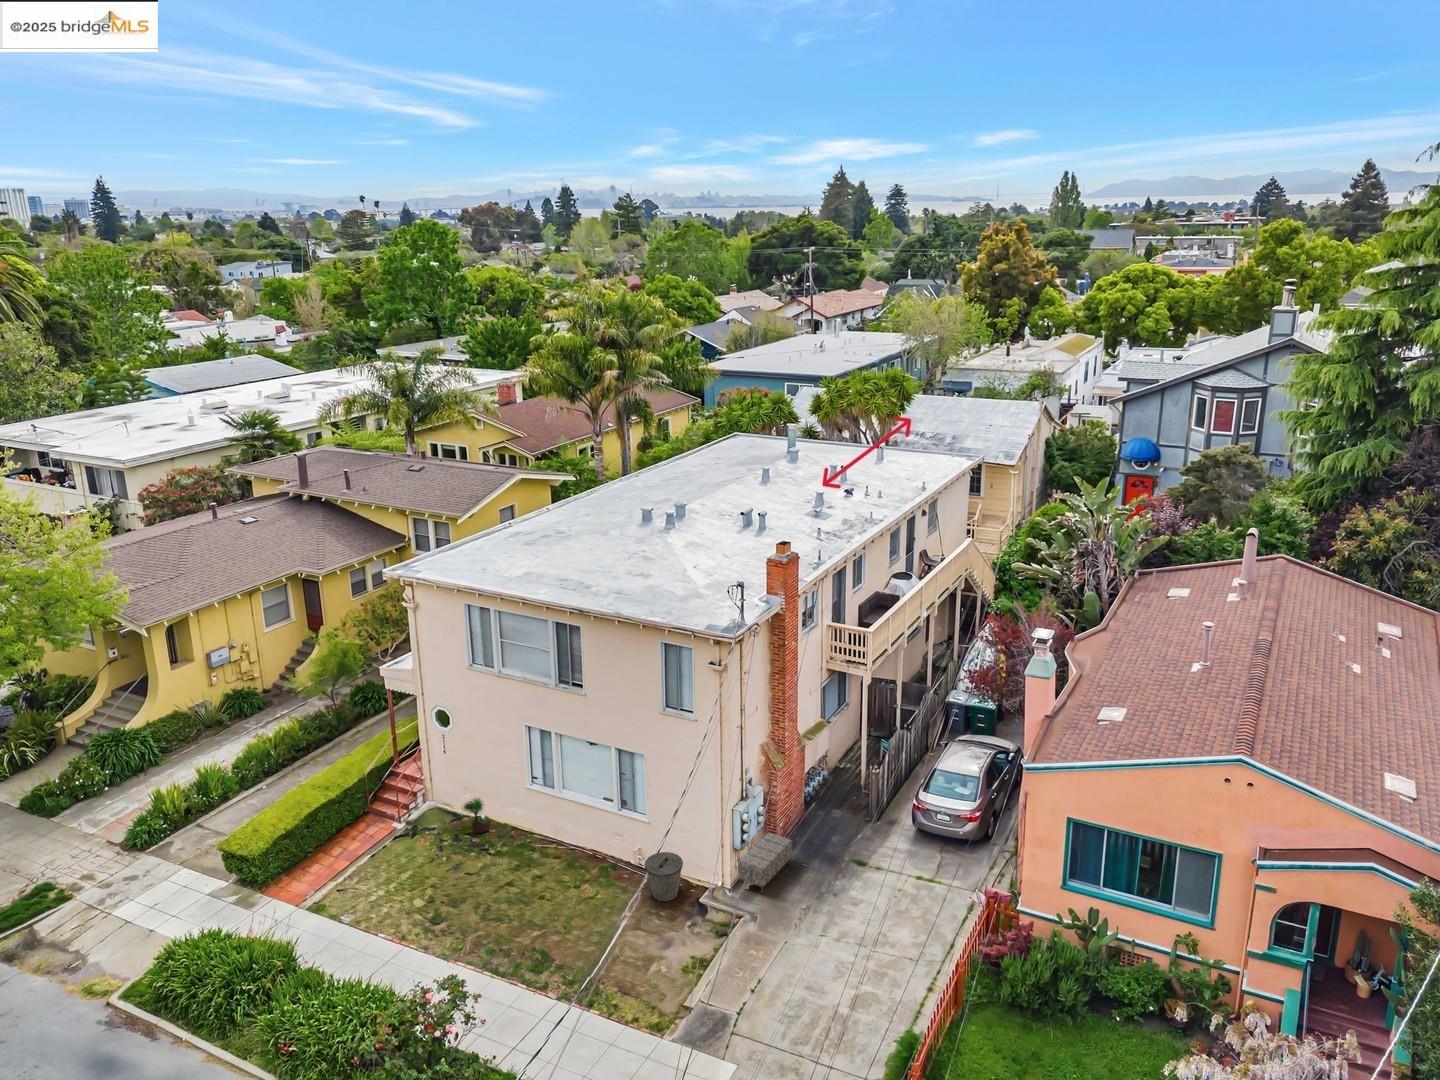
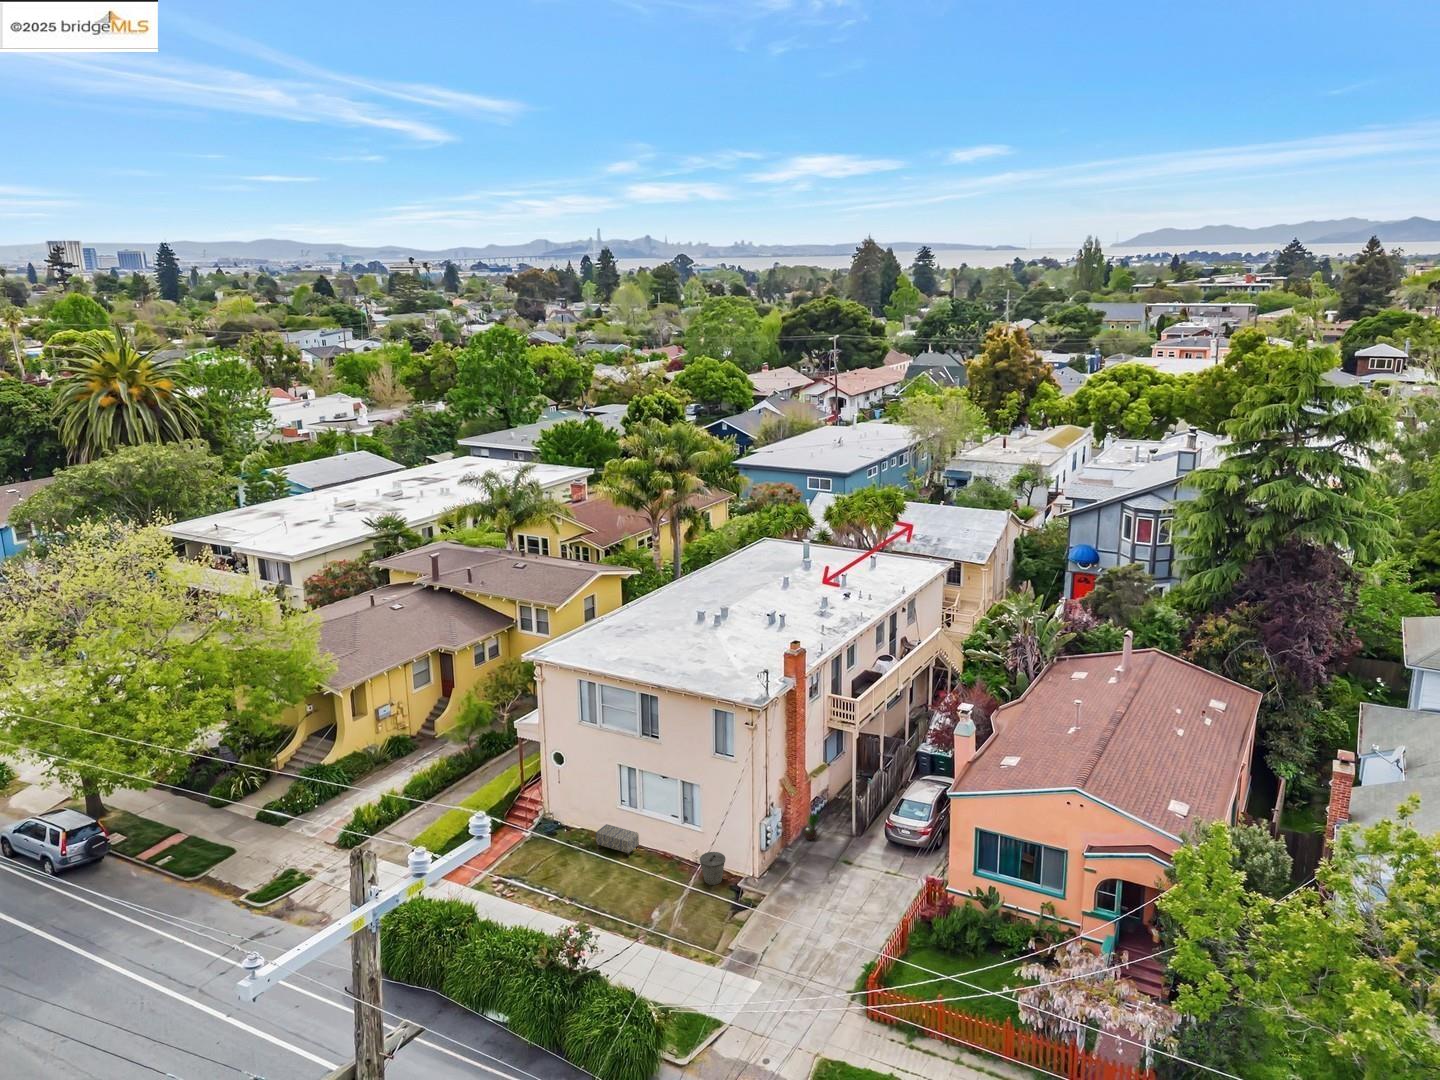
potted tree: present [463,798,491,833] -> present [803,815,819,840]
bench: present [738,833,792,894] -> present [596,824,639,858]

